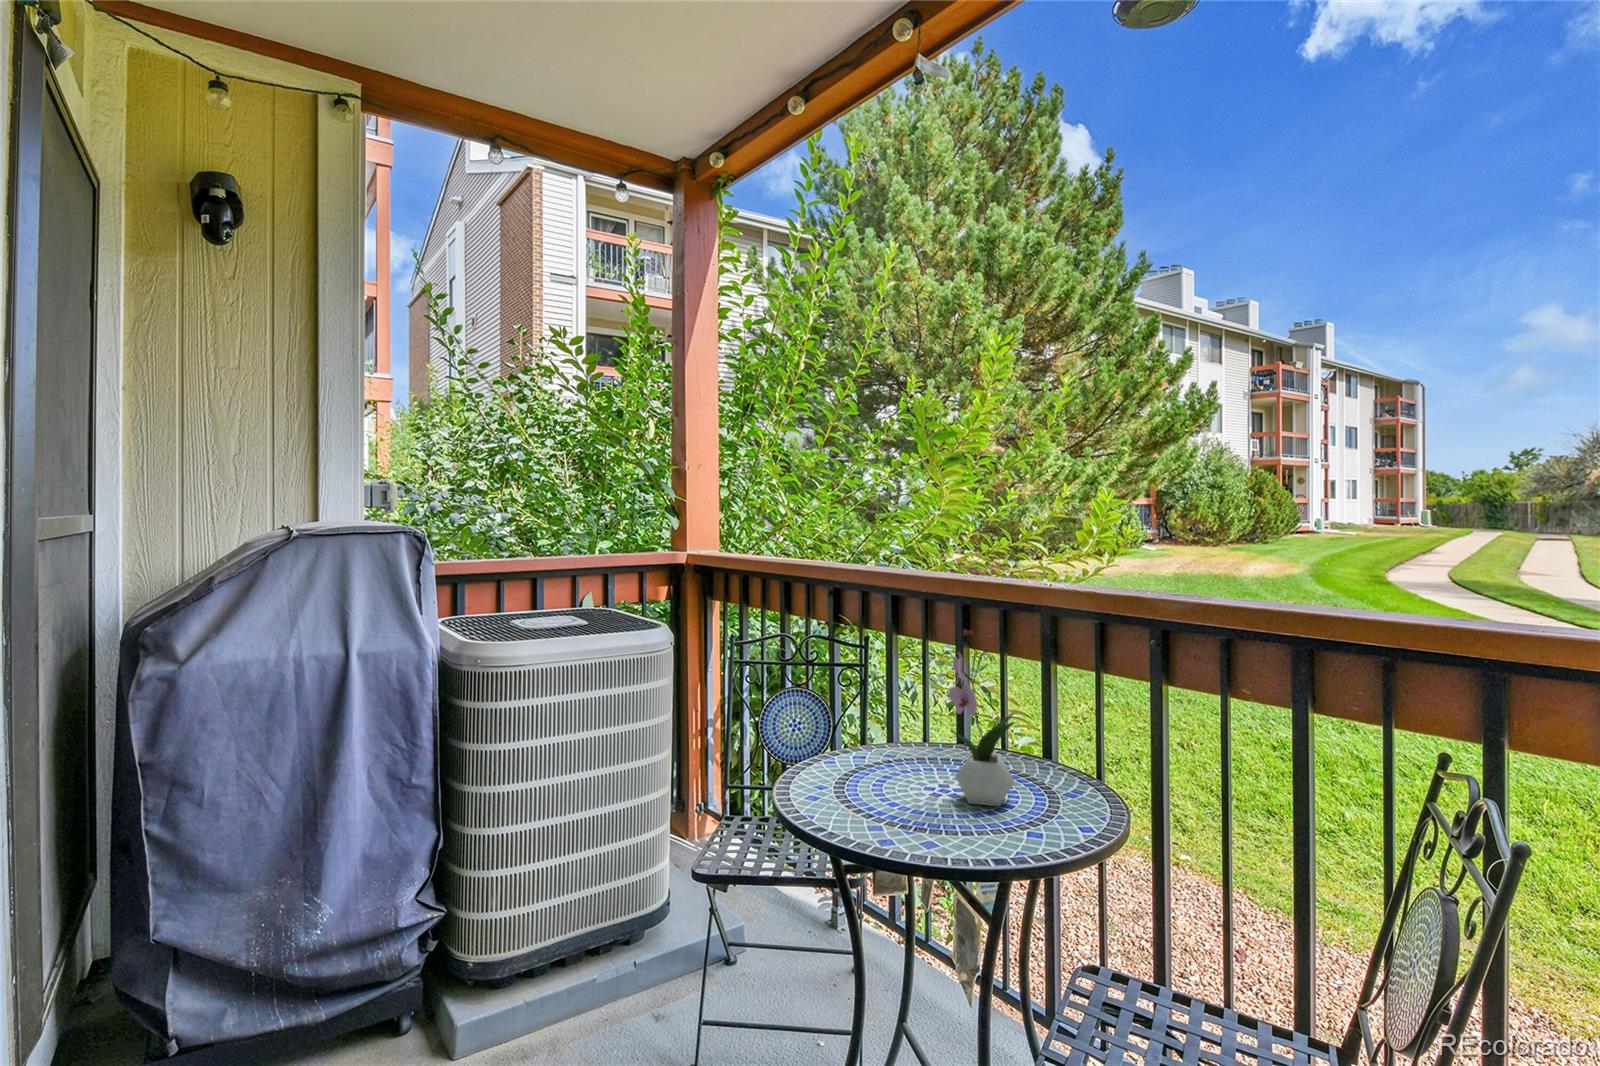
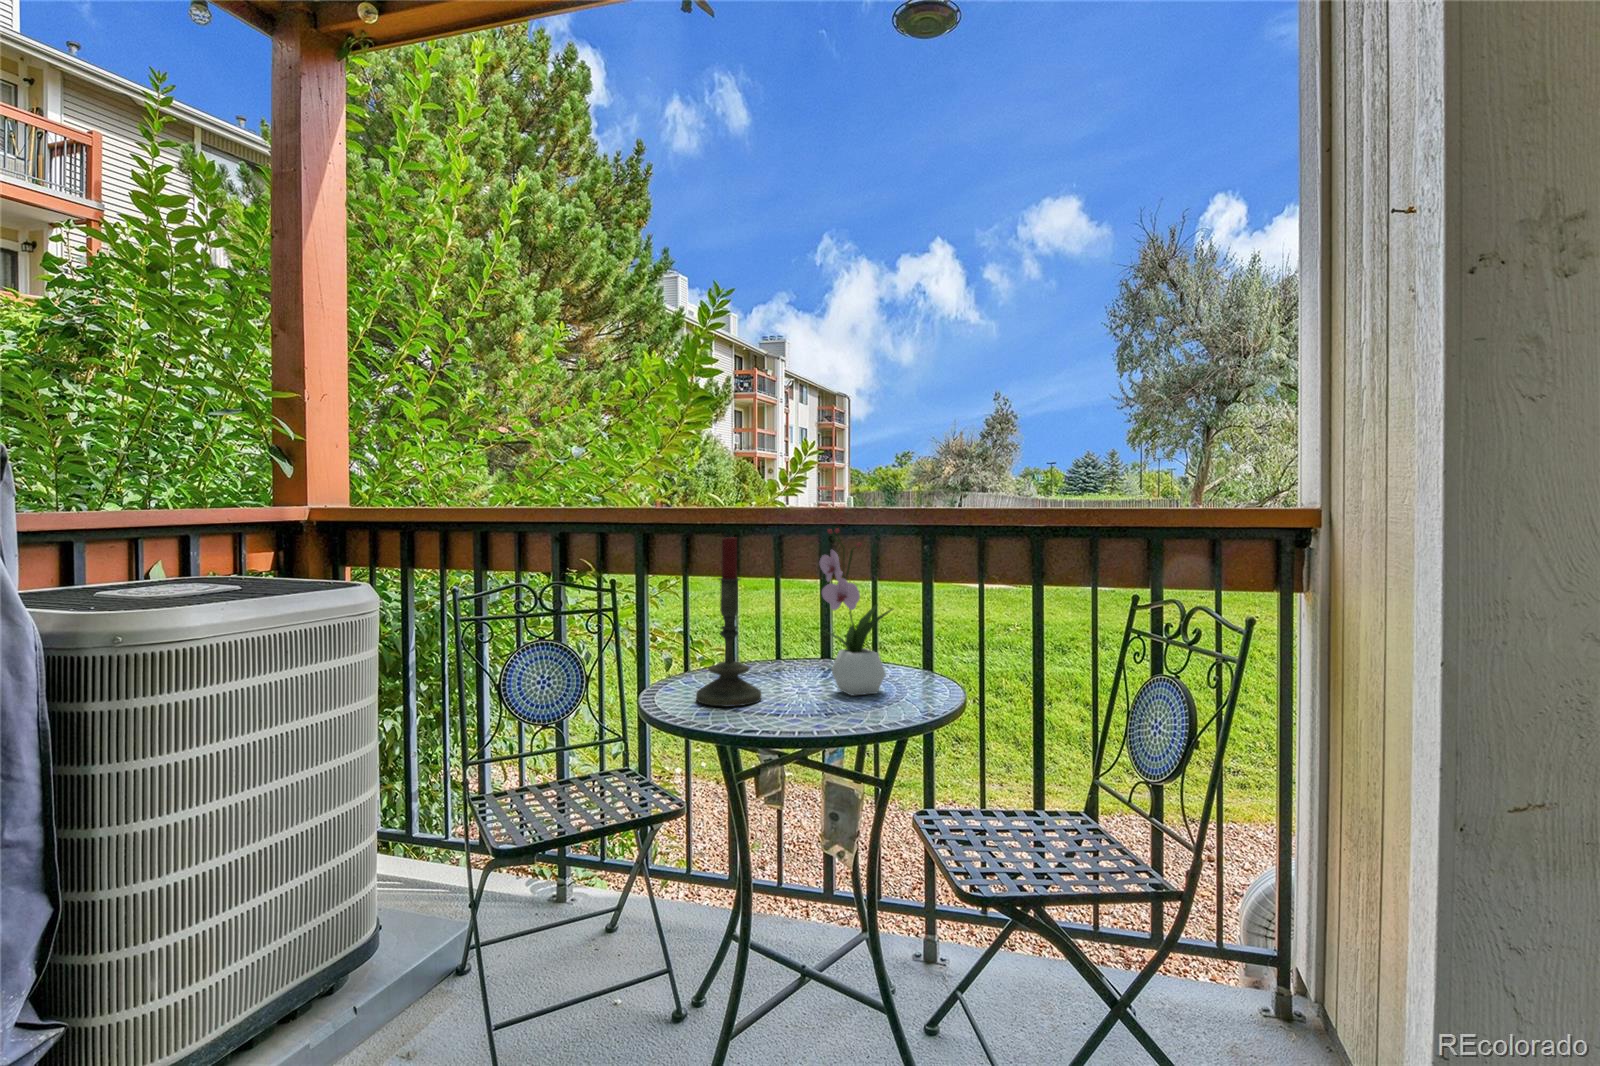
candle: none [833,626,895,791] -> present [696,533,761,707]

